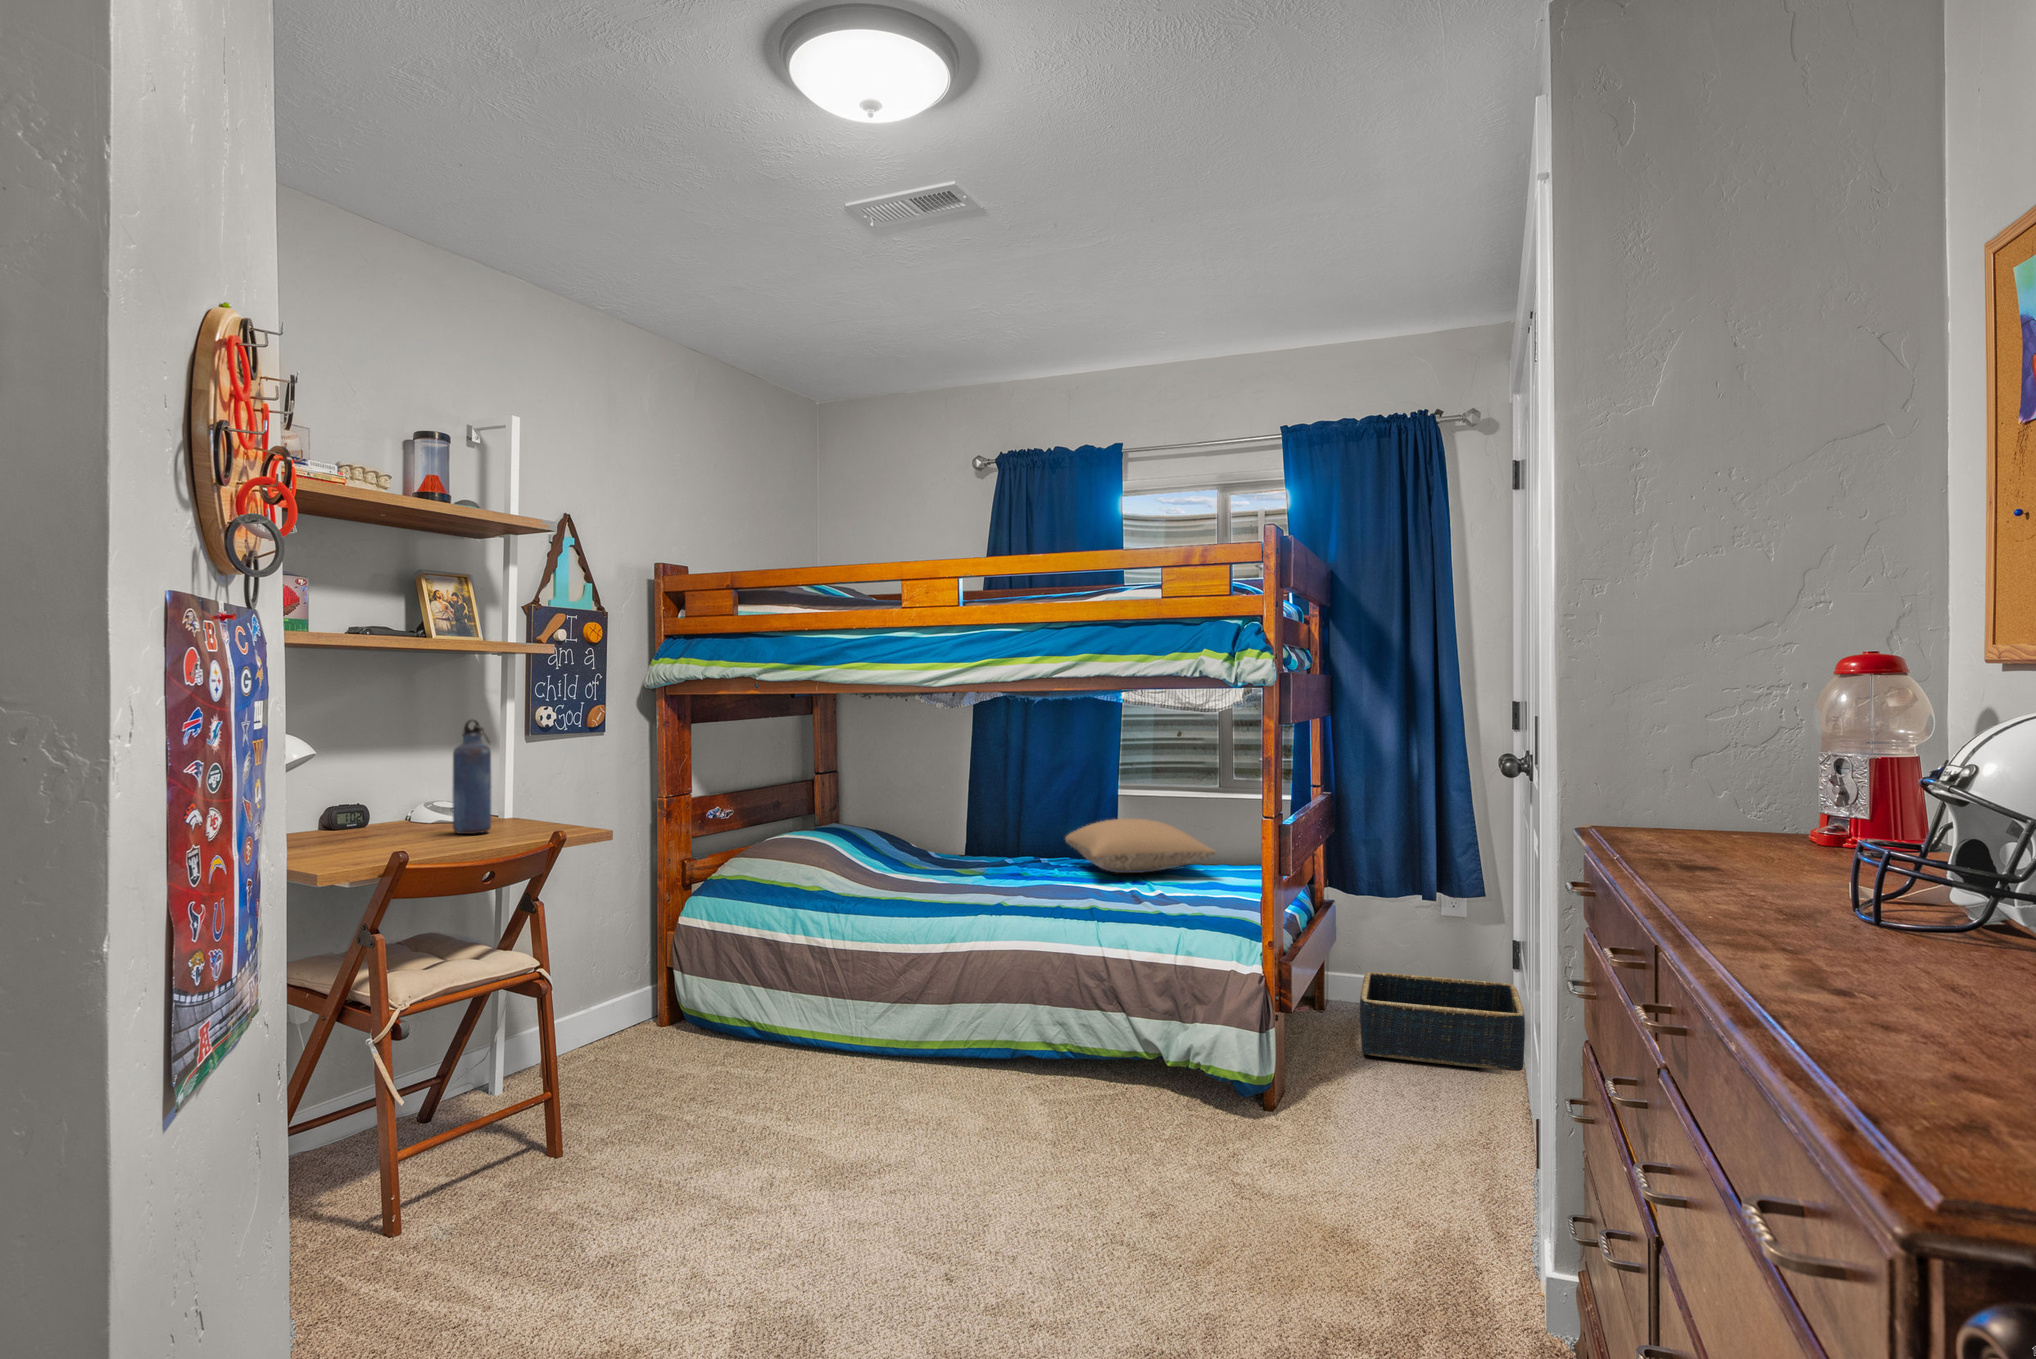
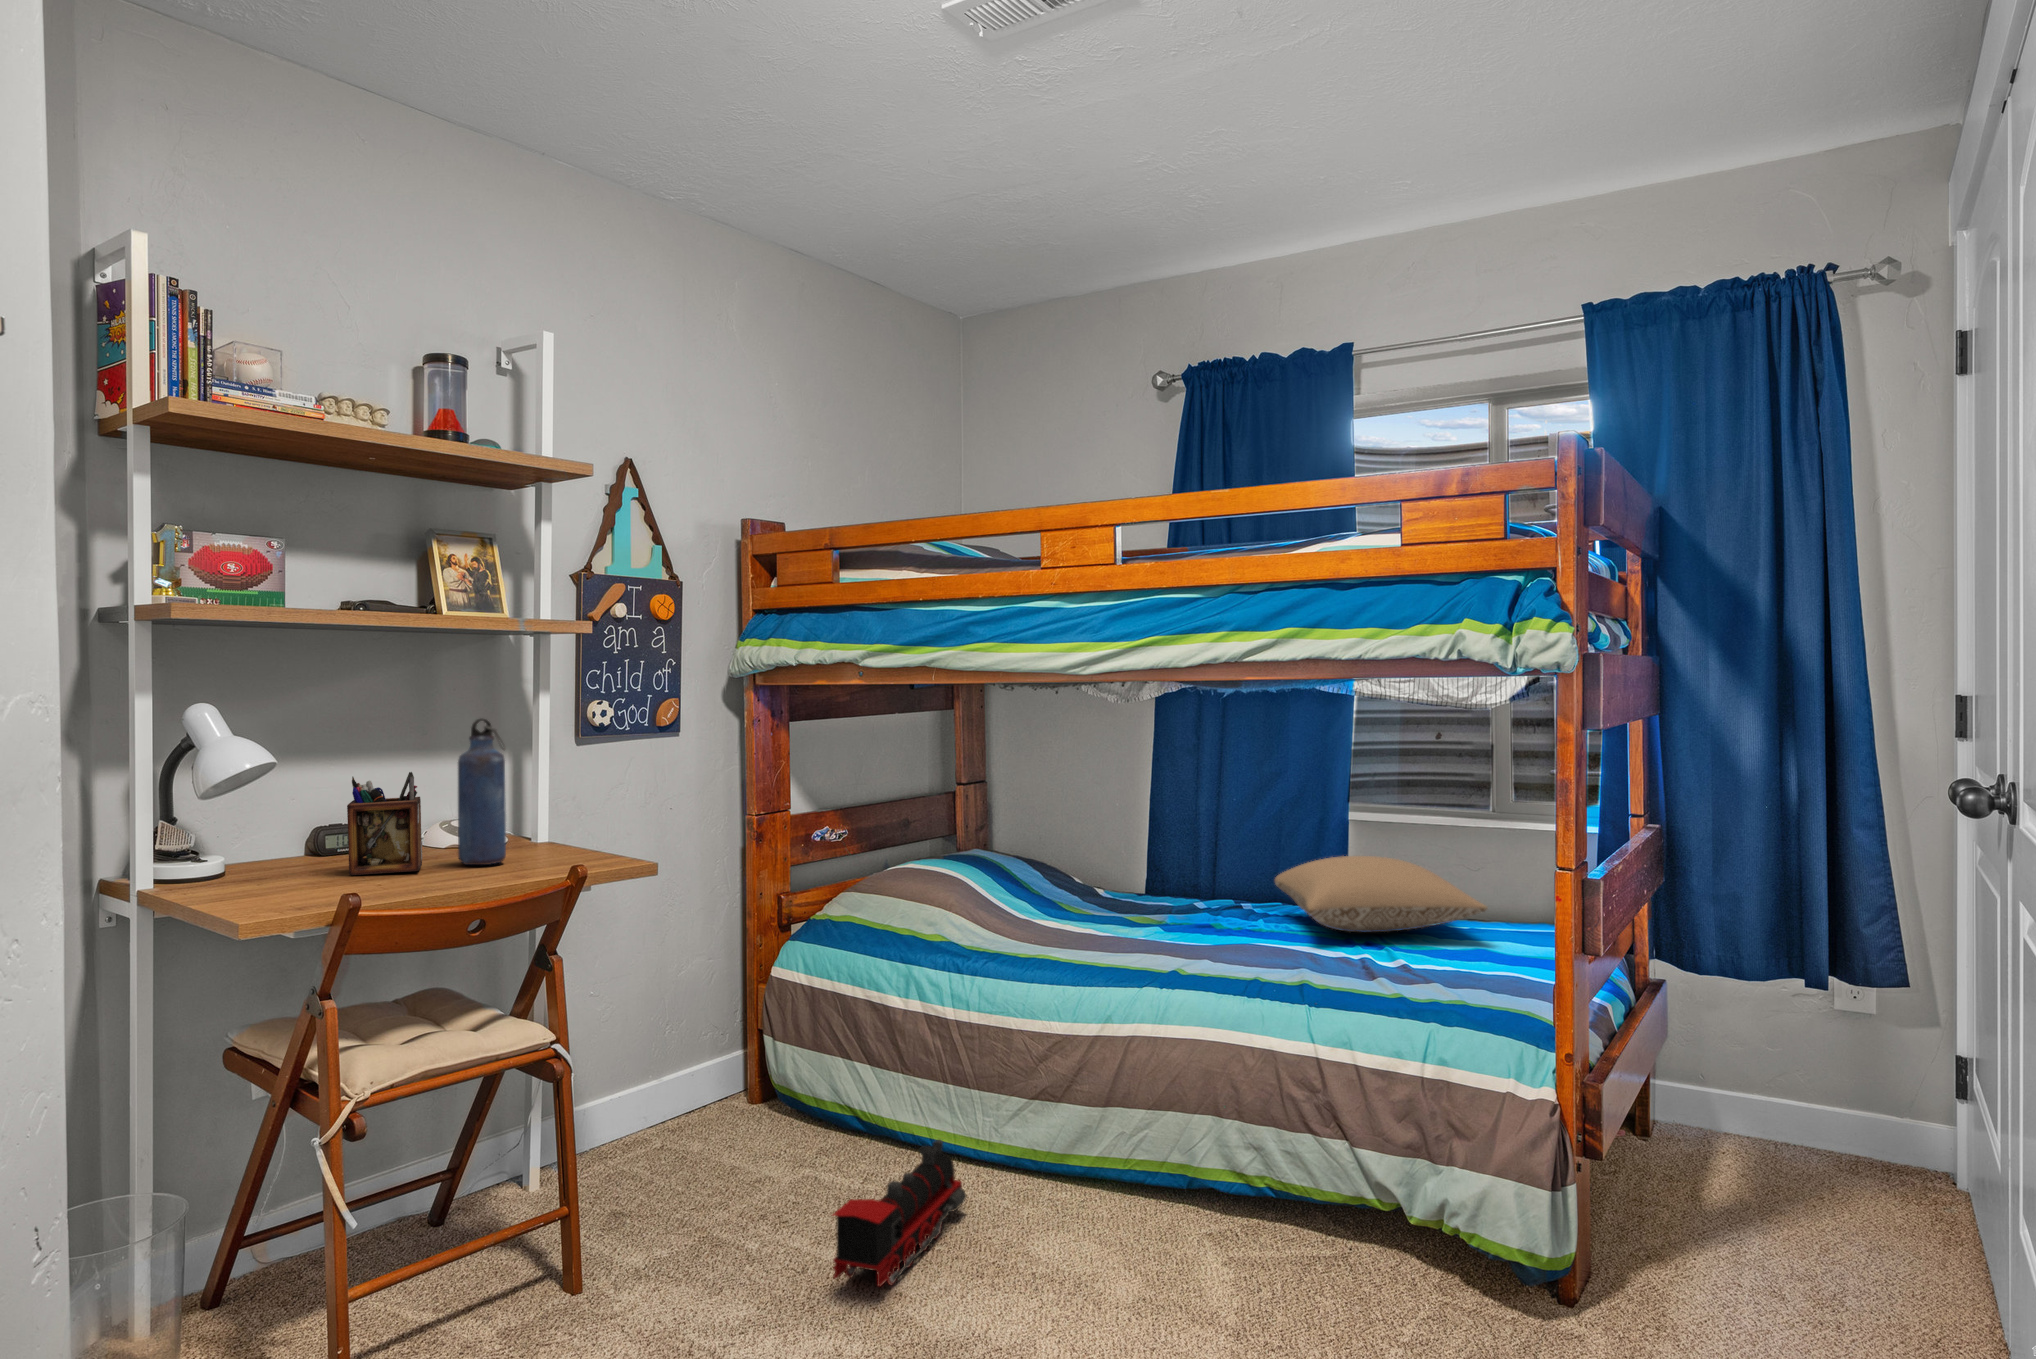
desk organizer: none [369,761,426,842] -> present [347,772,422,875]
basket: present [1360,972,1525,1071] -> none [1708,1089,1981,1263]
toy train: none [757,1033,849,1135] -> present [833,1139,966,1286]

